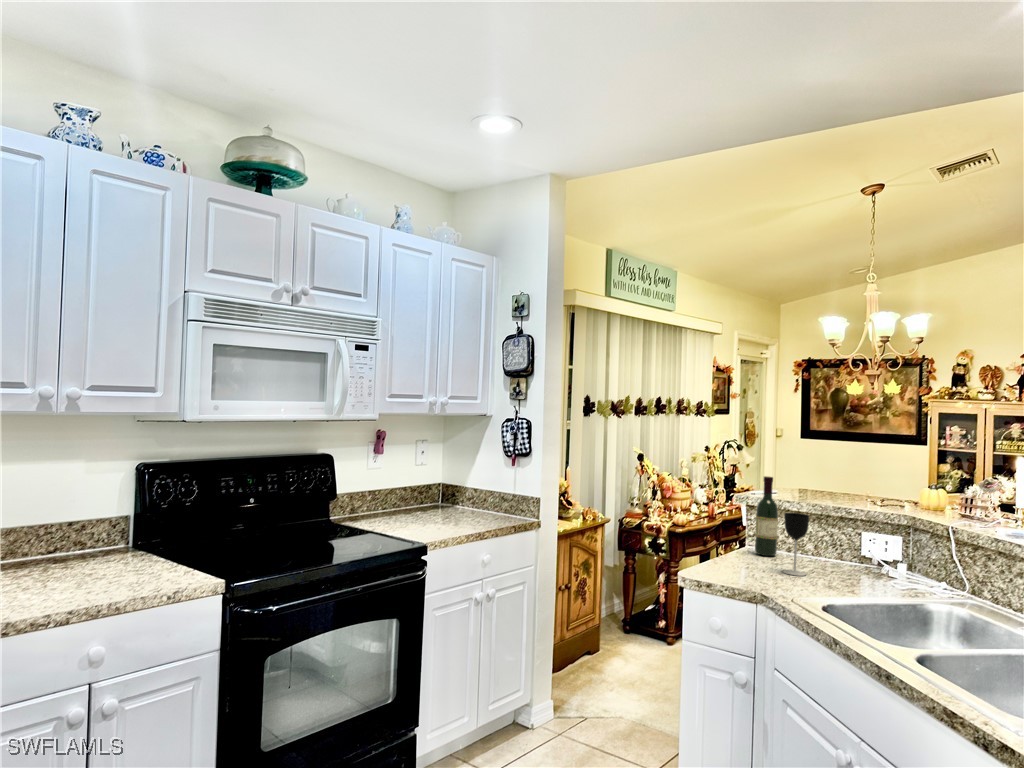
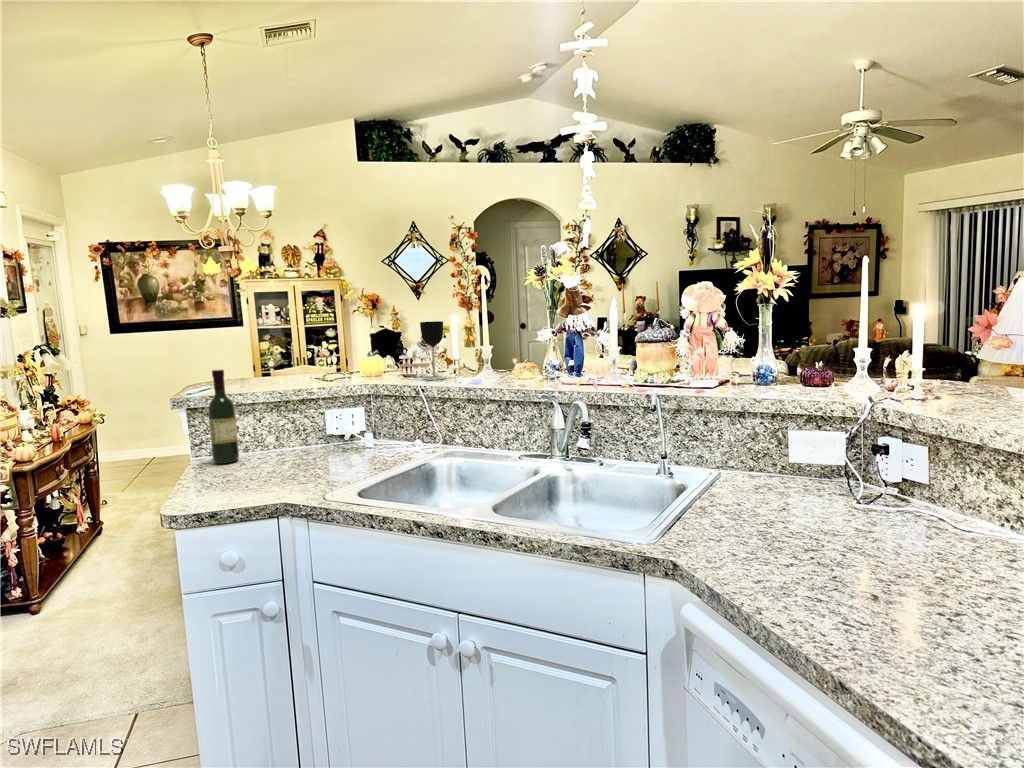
wine glass: present [783,513,809,576] -> present [420,321,444,380]

